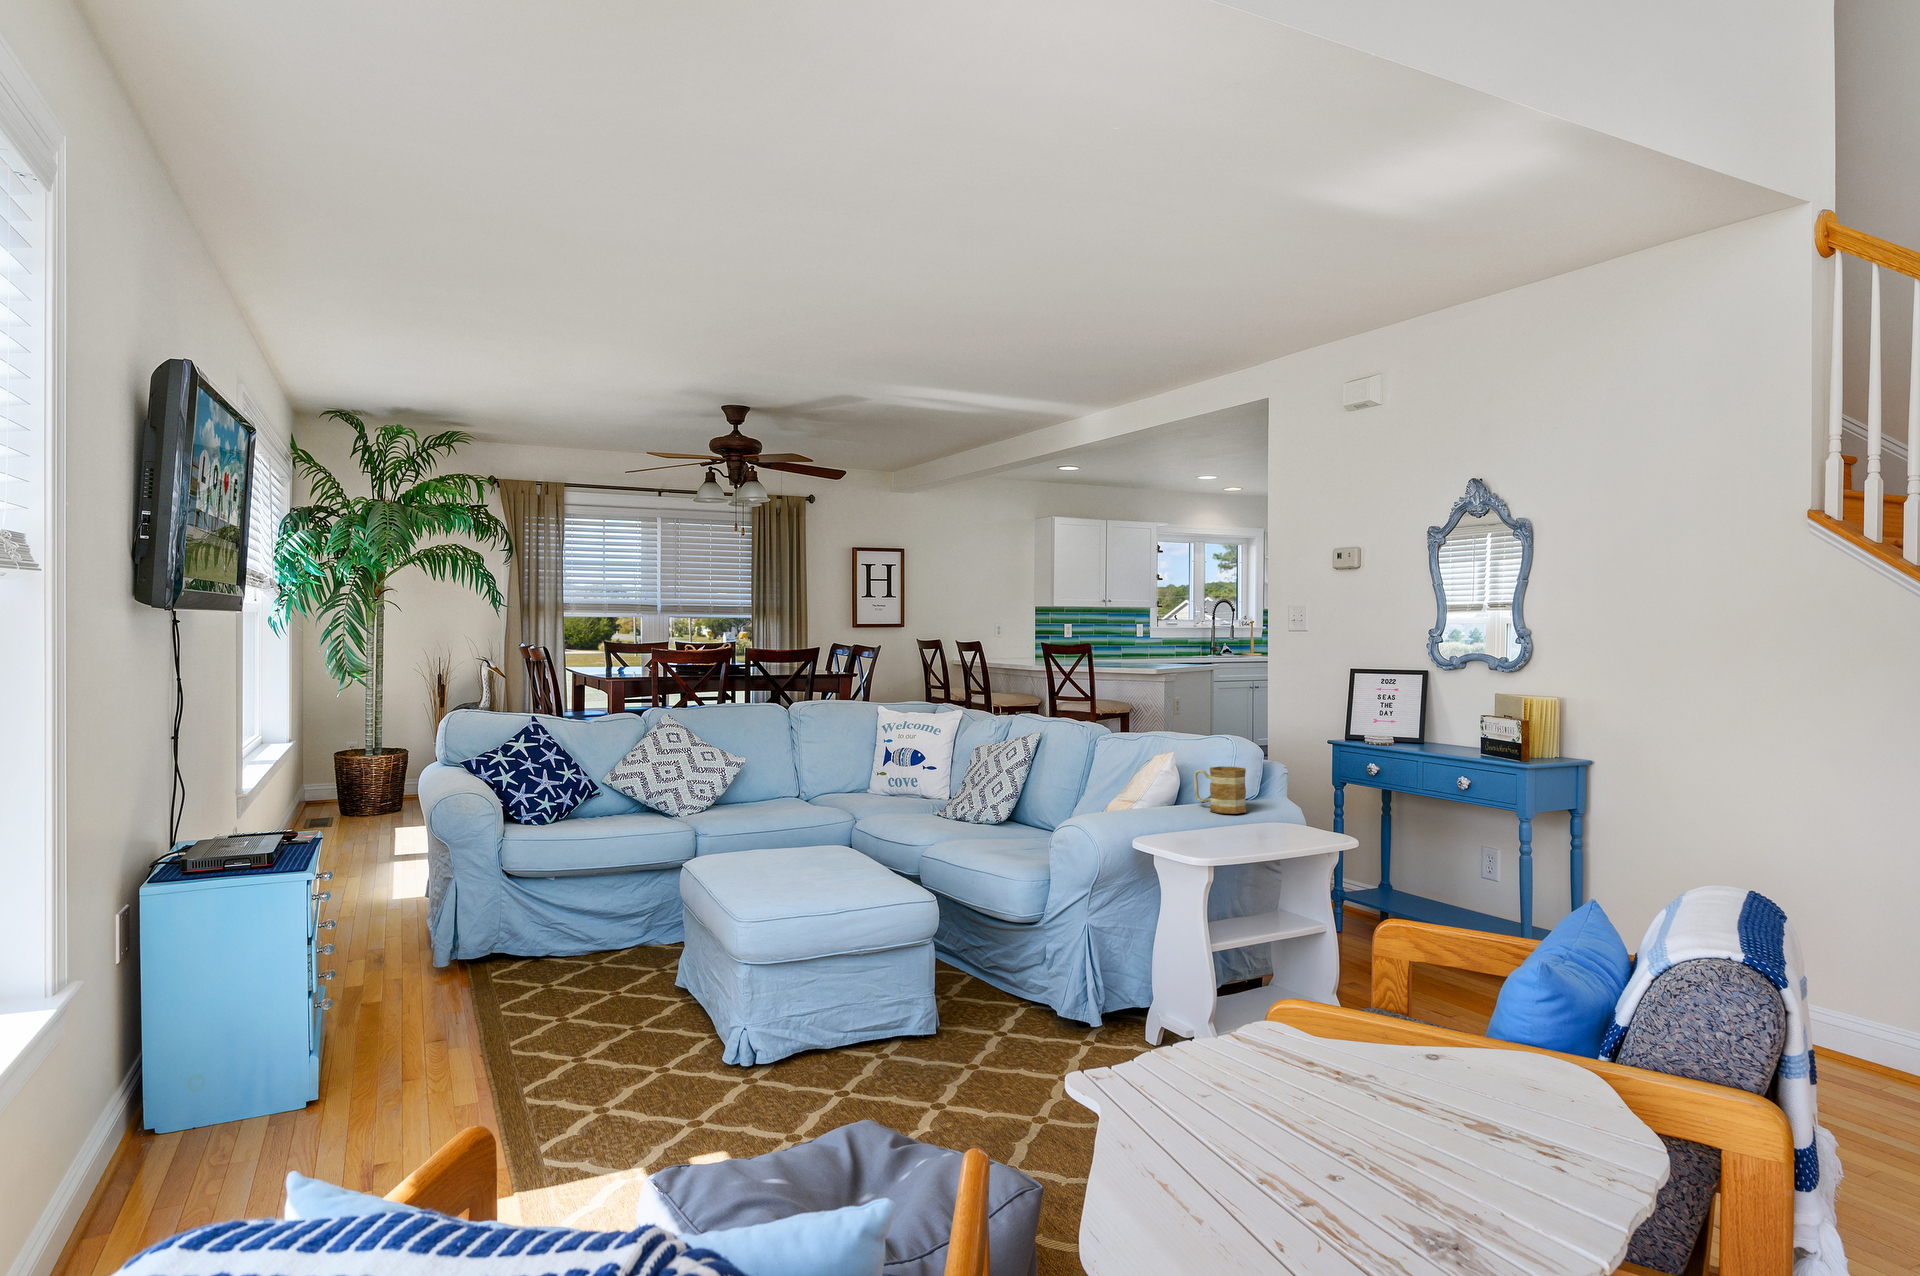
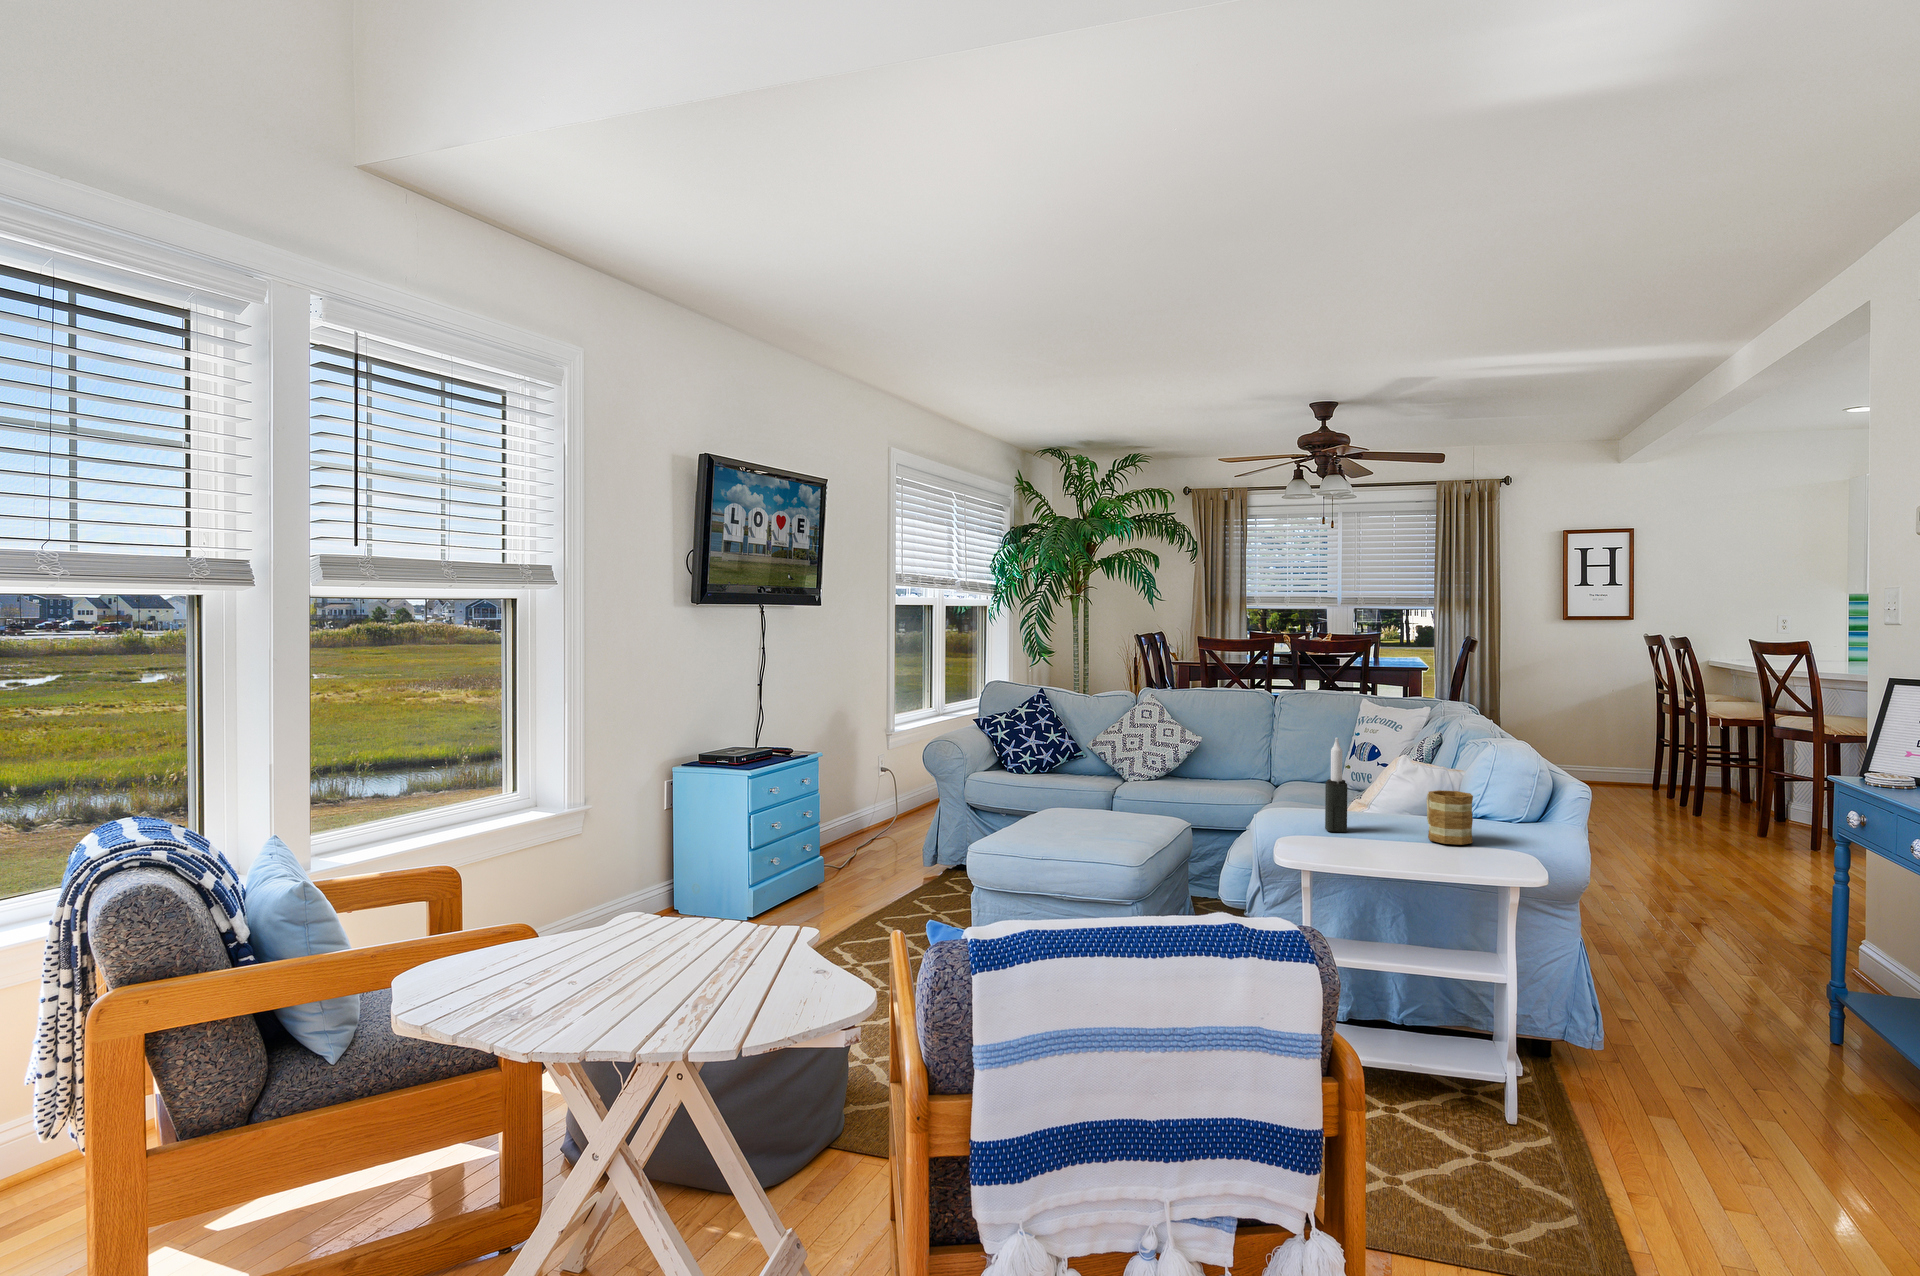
candle: none [1133,728,1156,819] -> present [1325,737,1347,832]

